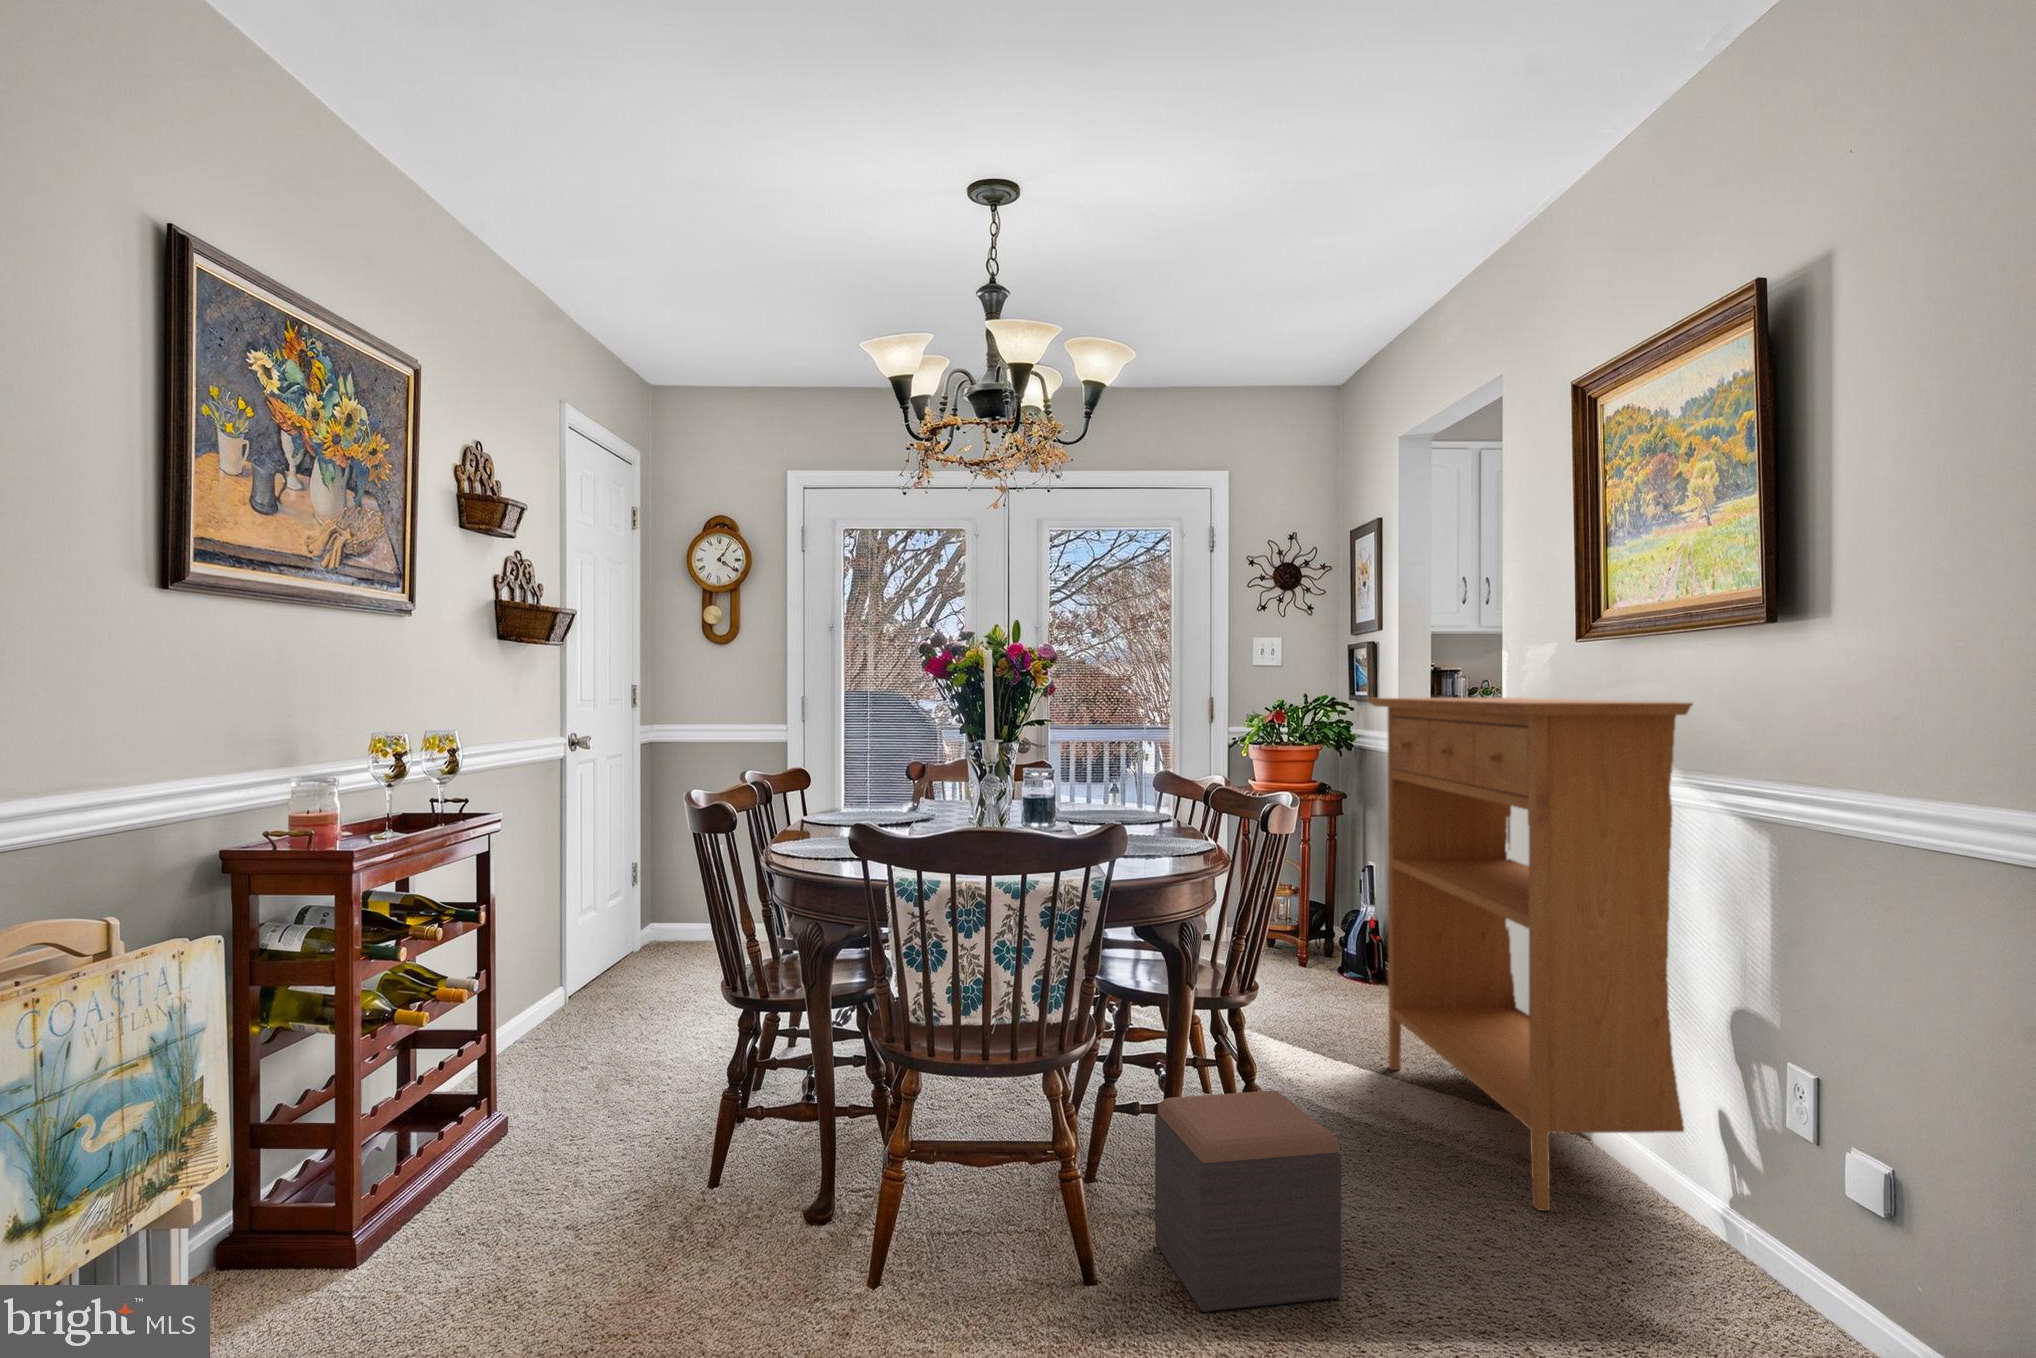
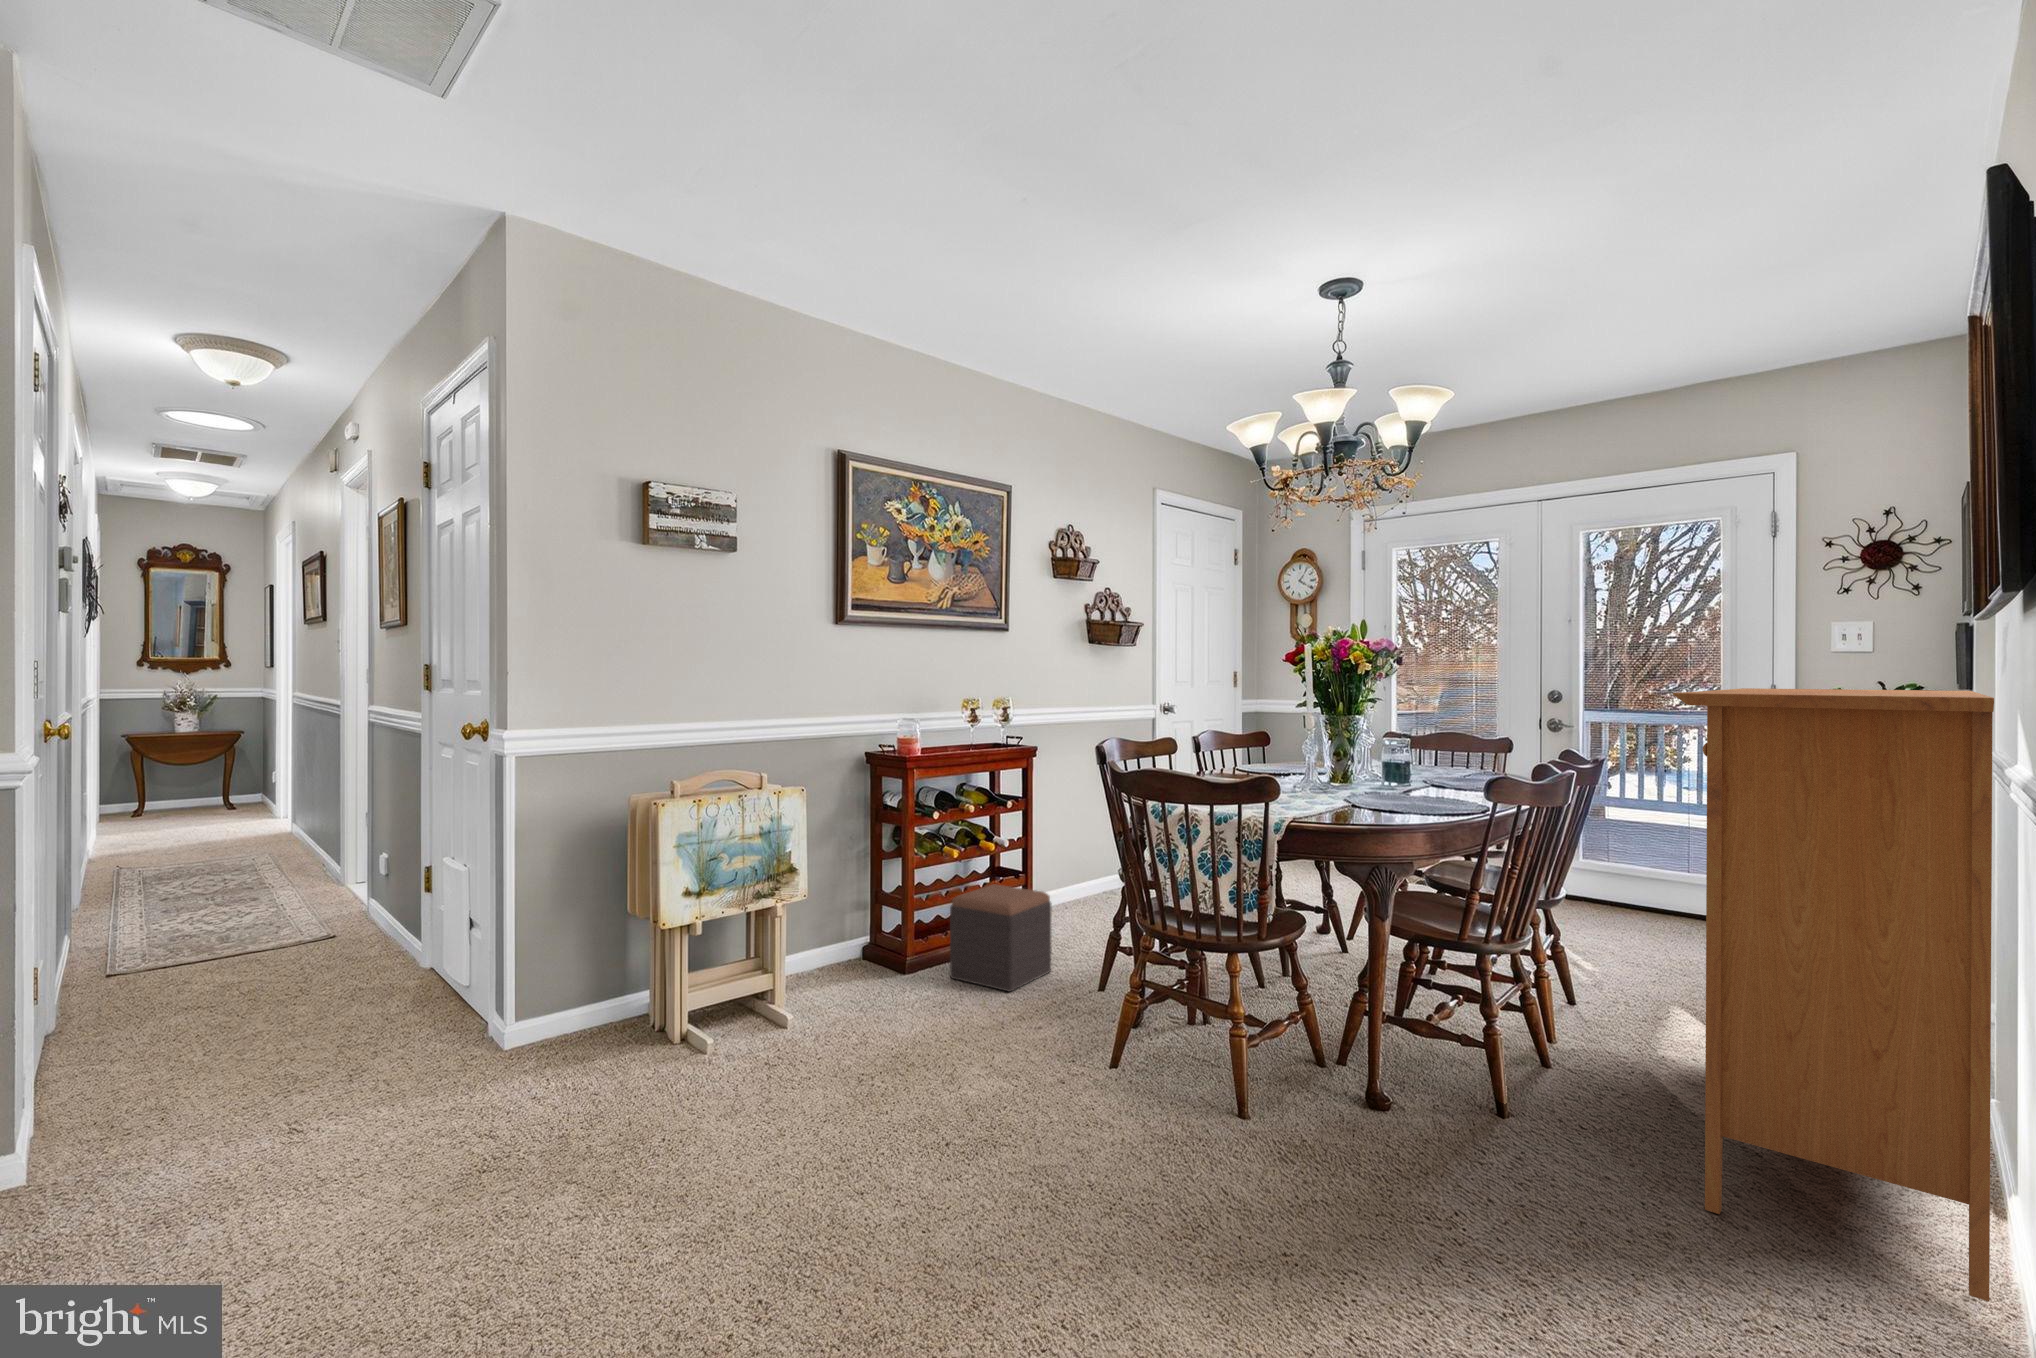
footstool: present [1155,1090,1342,1312] -> present [950,884,1051,992]

